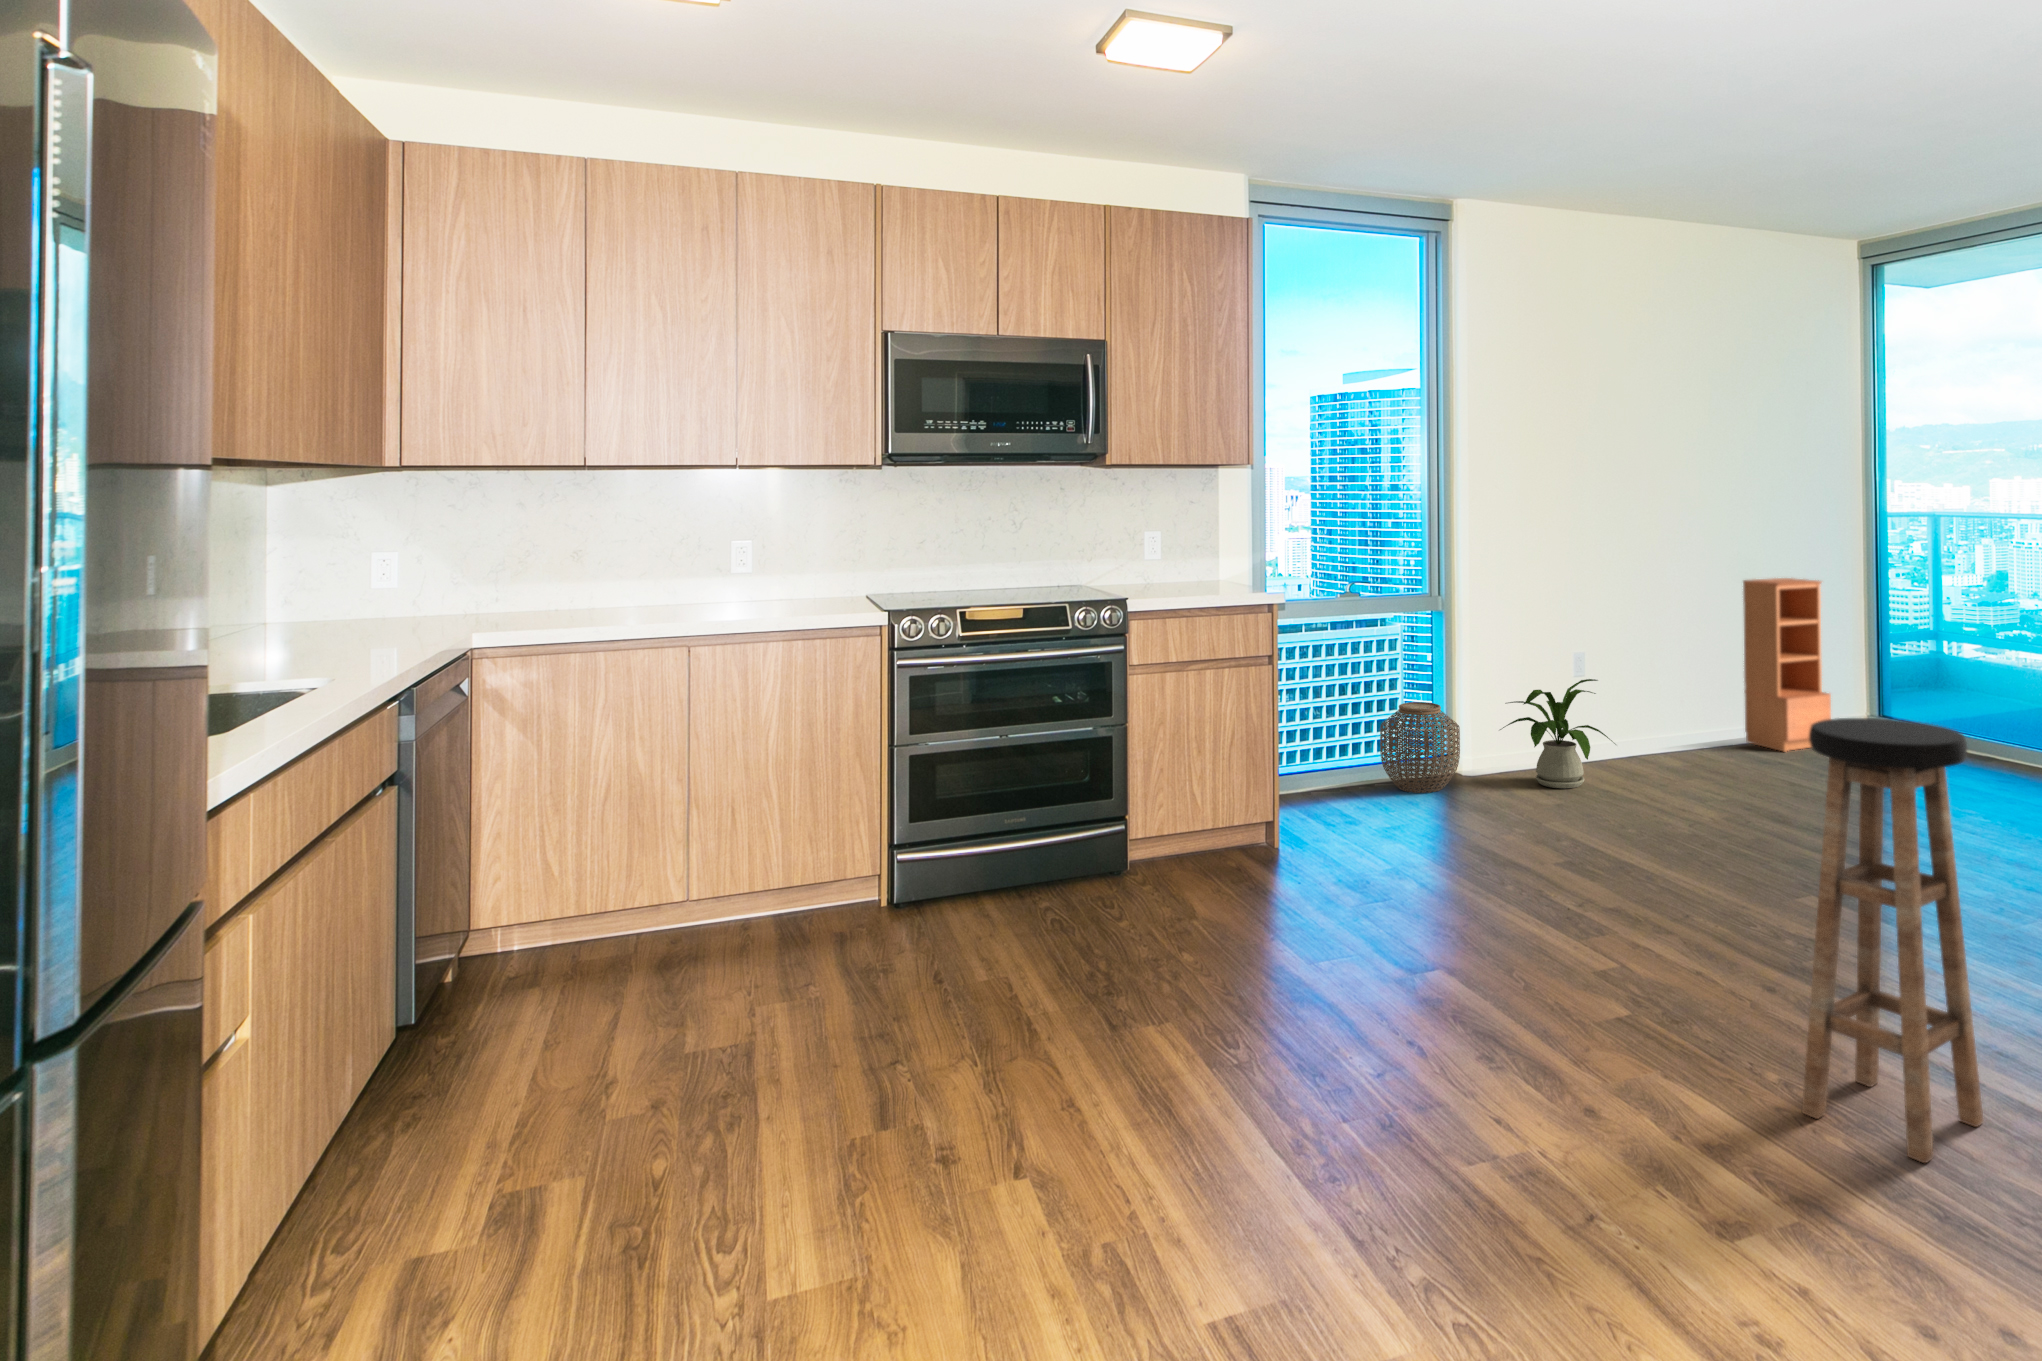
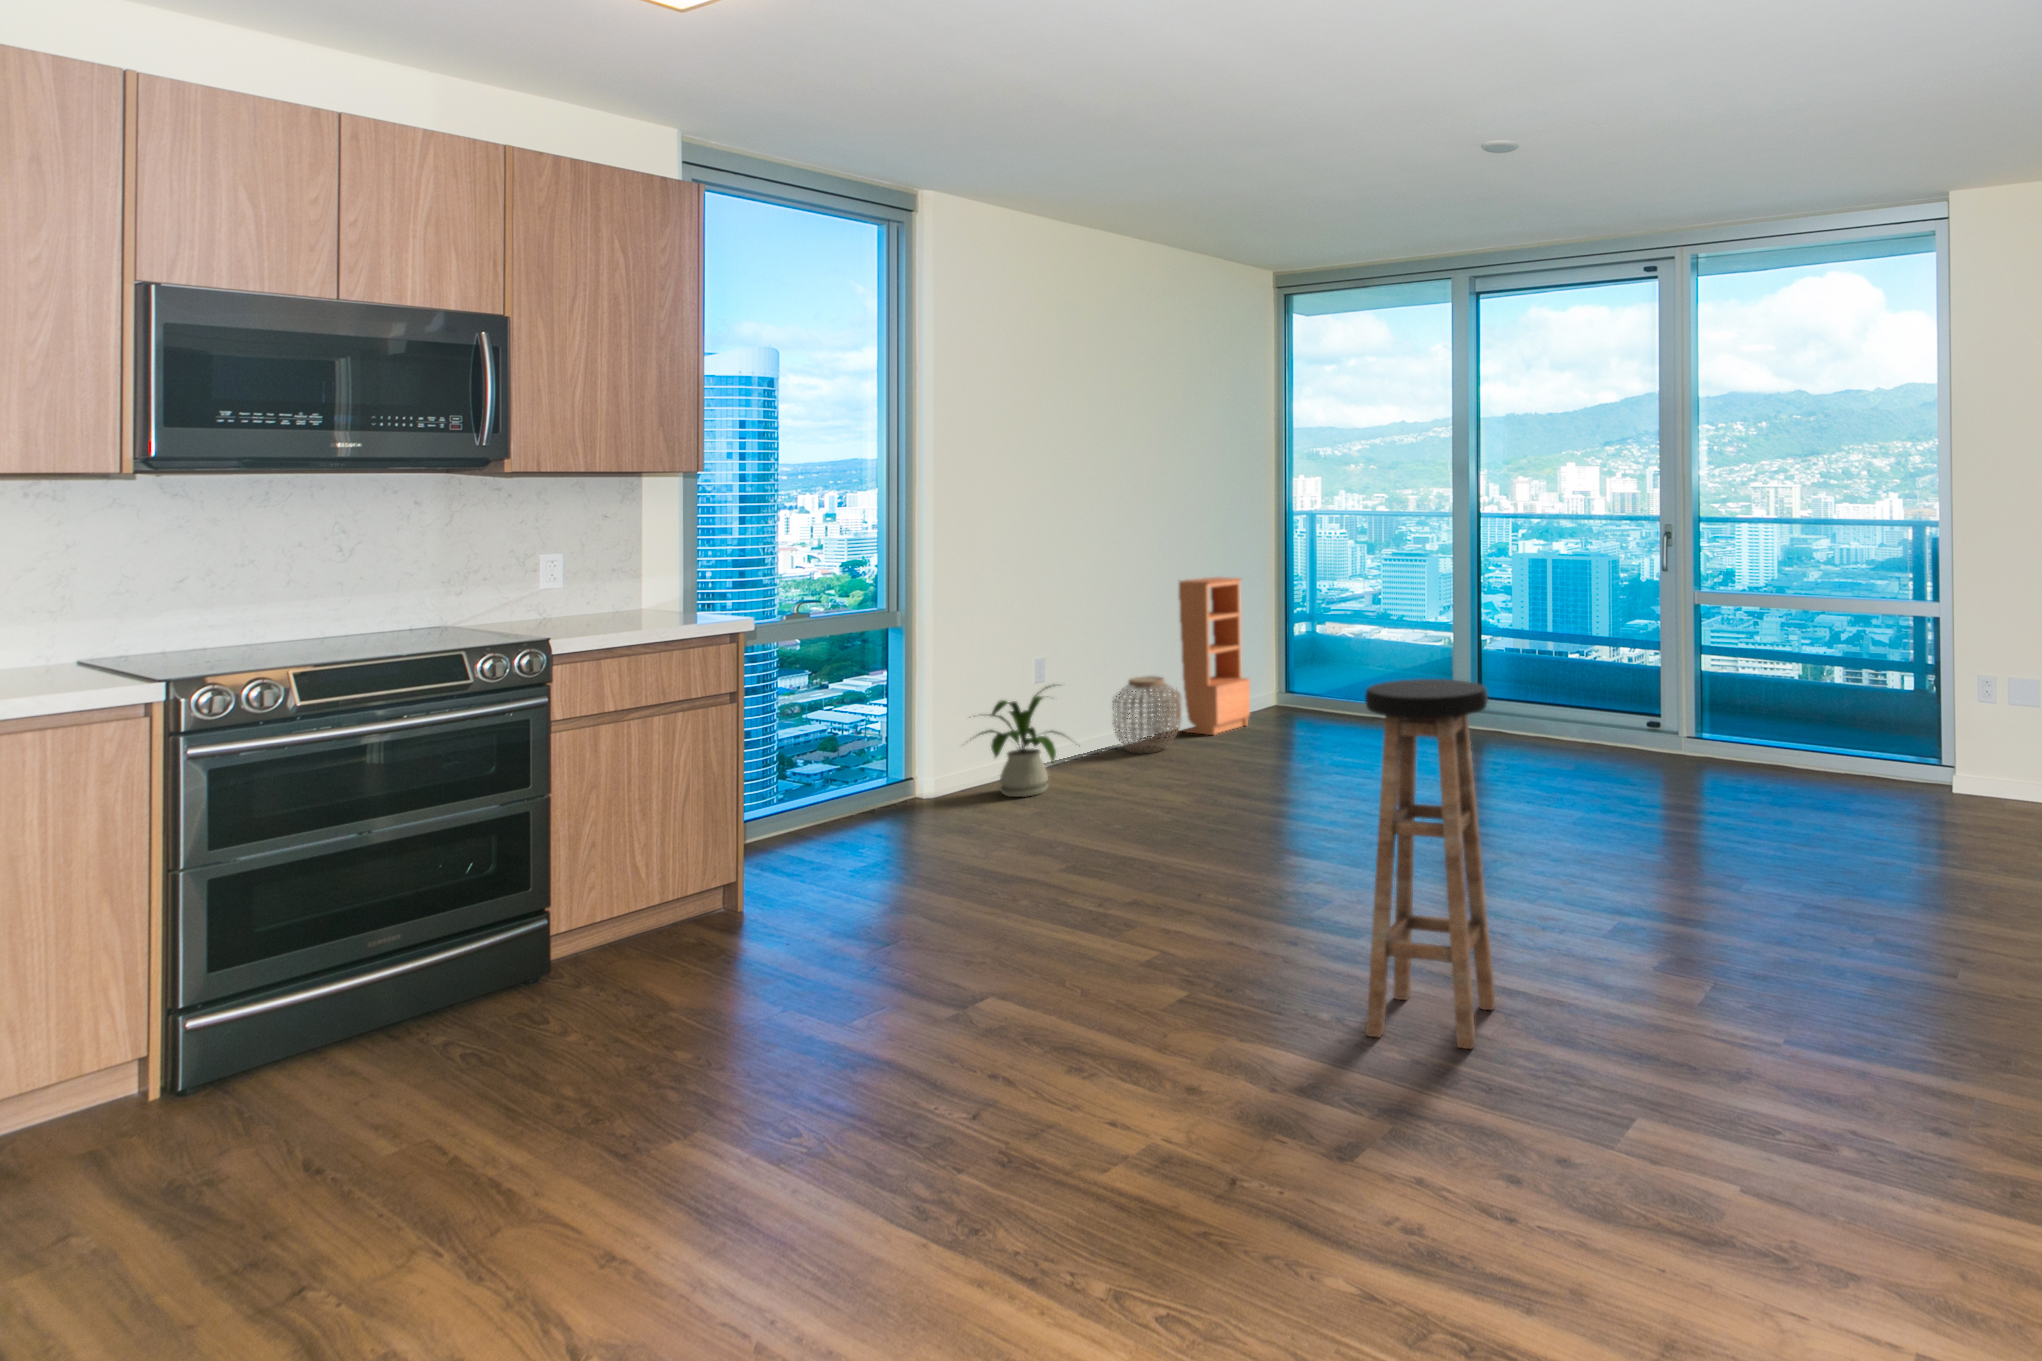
woven basket: present [1380,702,1460,793] -> present [1112,676,1181,753]

